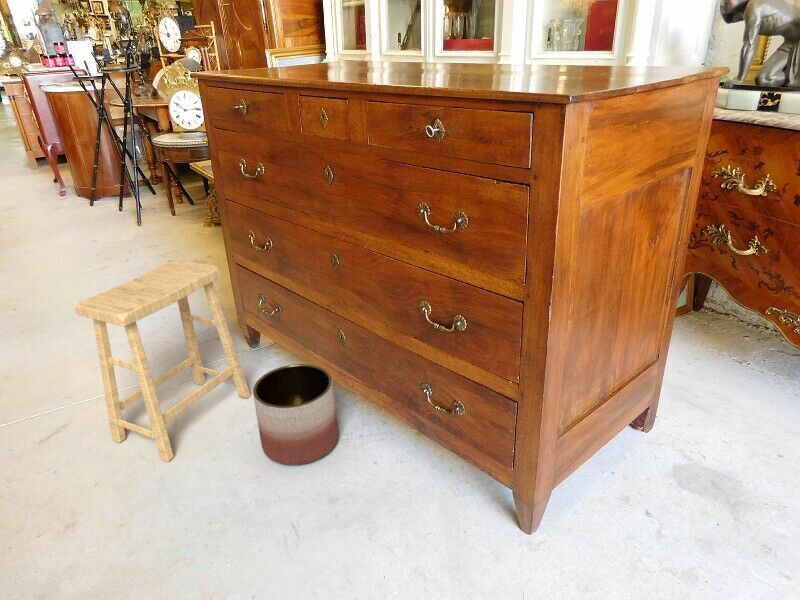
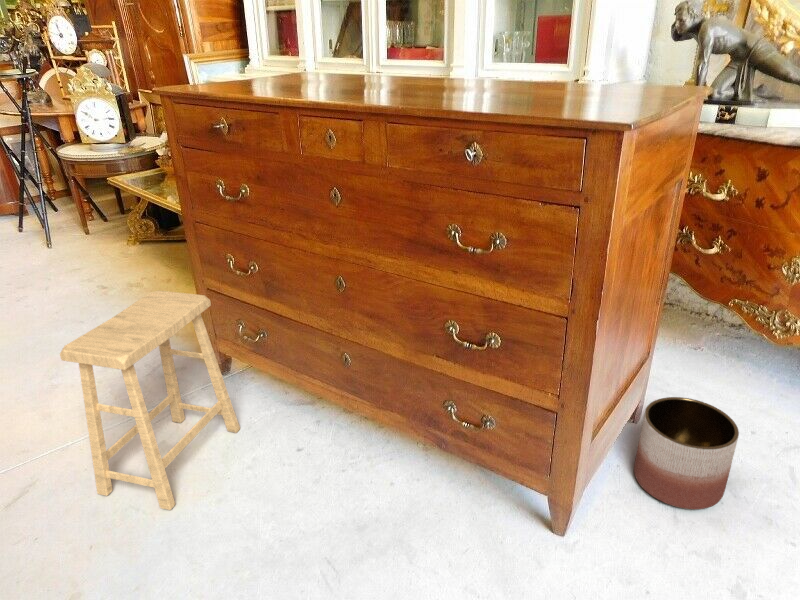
planter: present [253,364,339,465] -> present [634,397,739,509]

